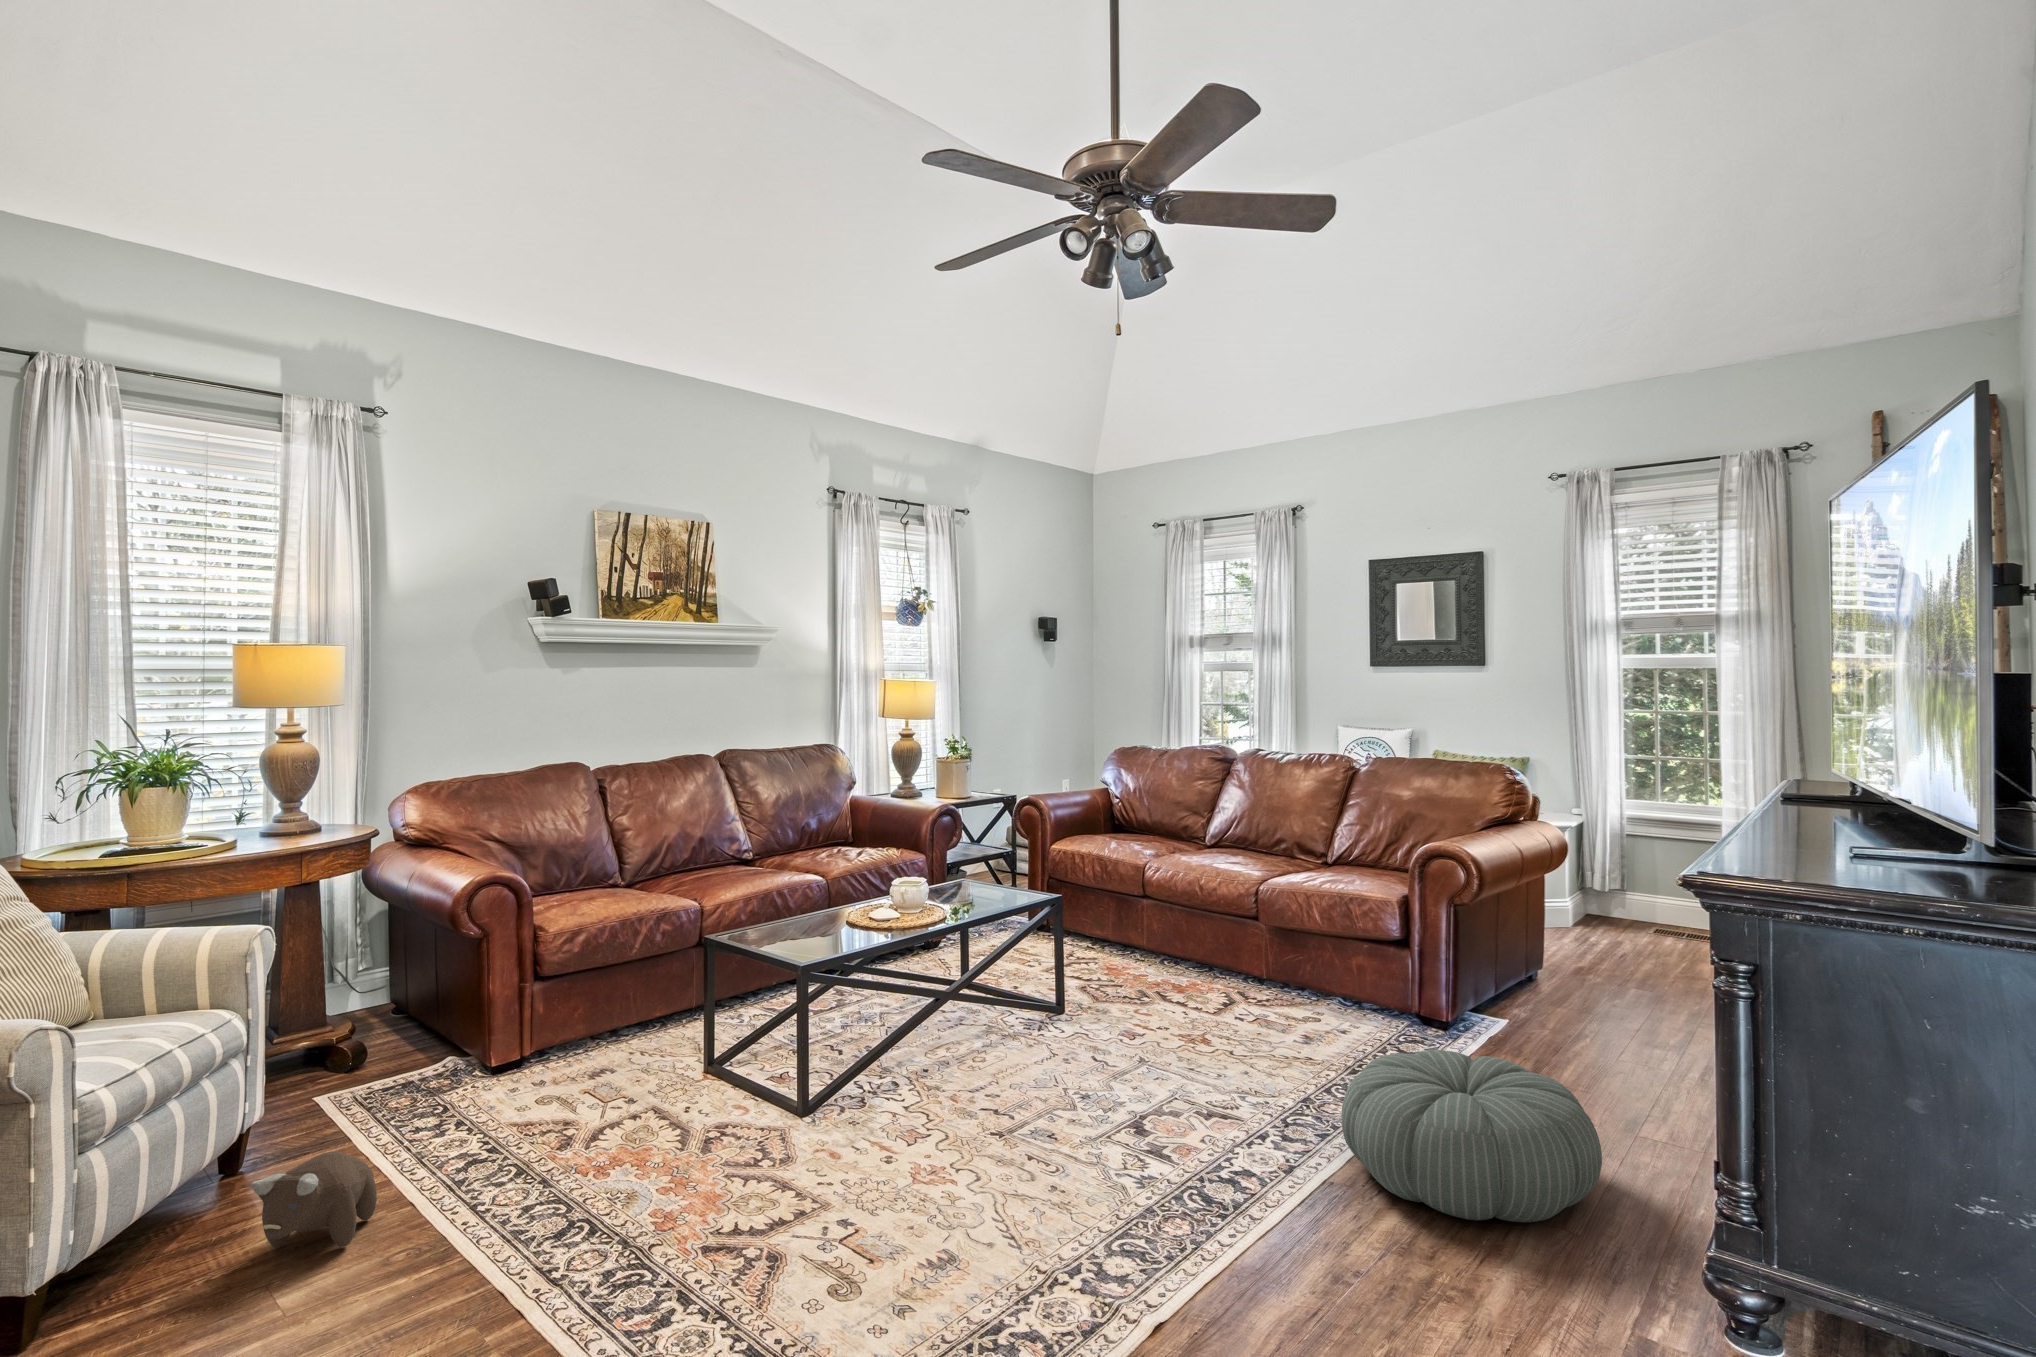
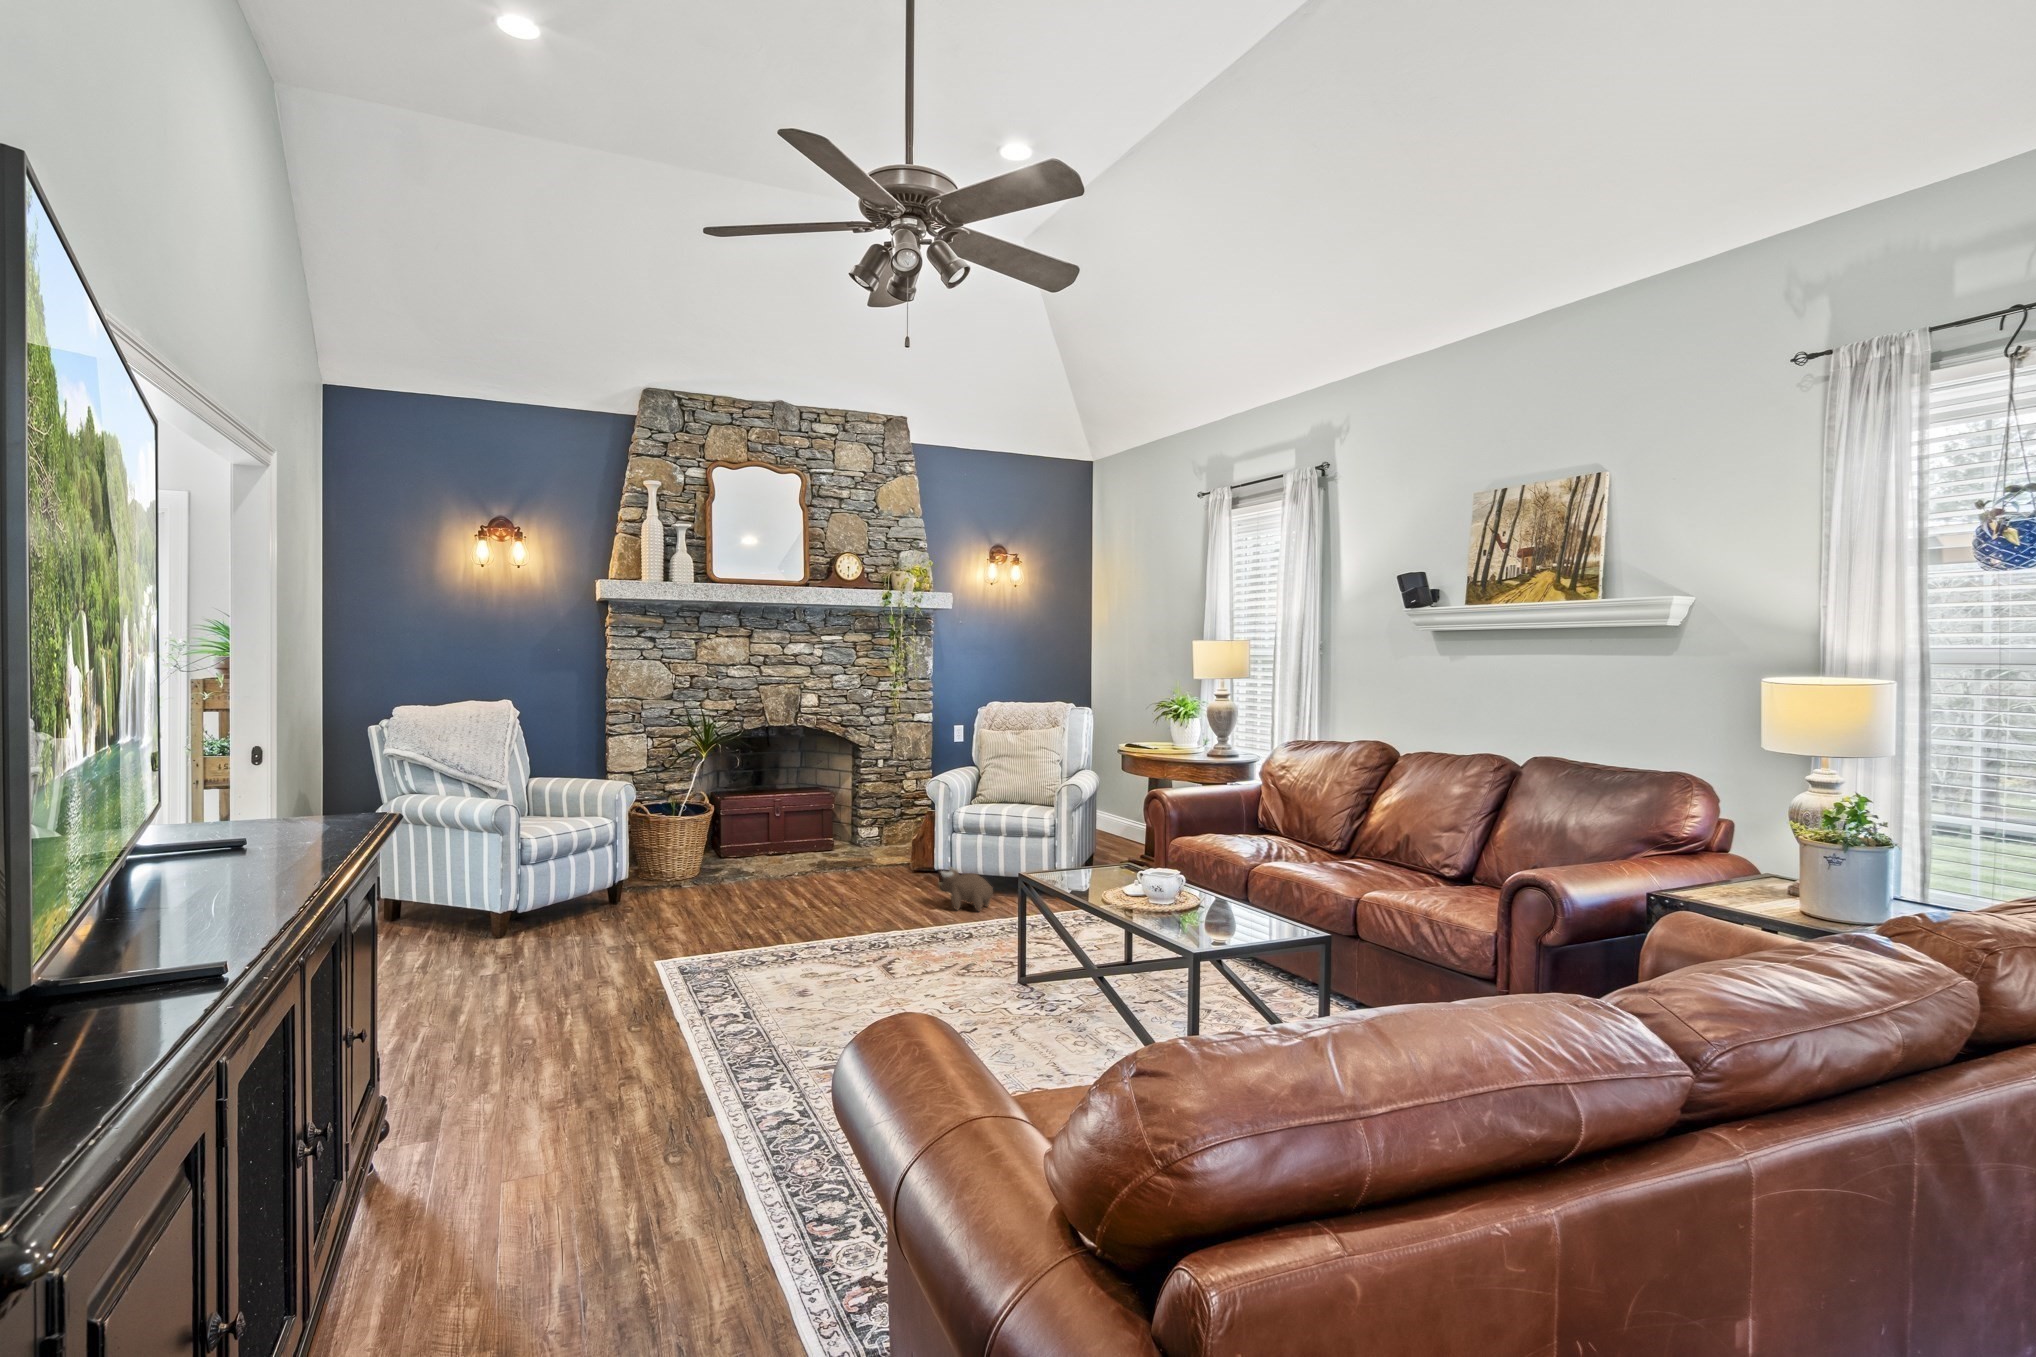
pouf: present [1341,1049,1602,1222] -> none [493,1047,737,1215]

